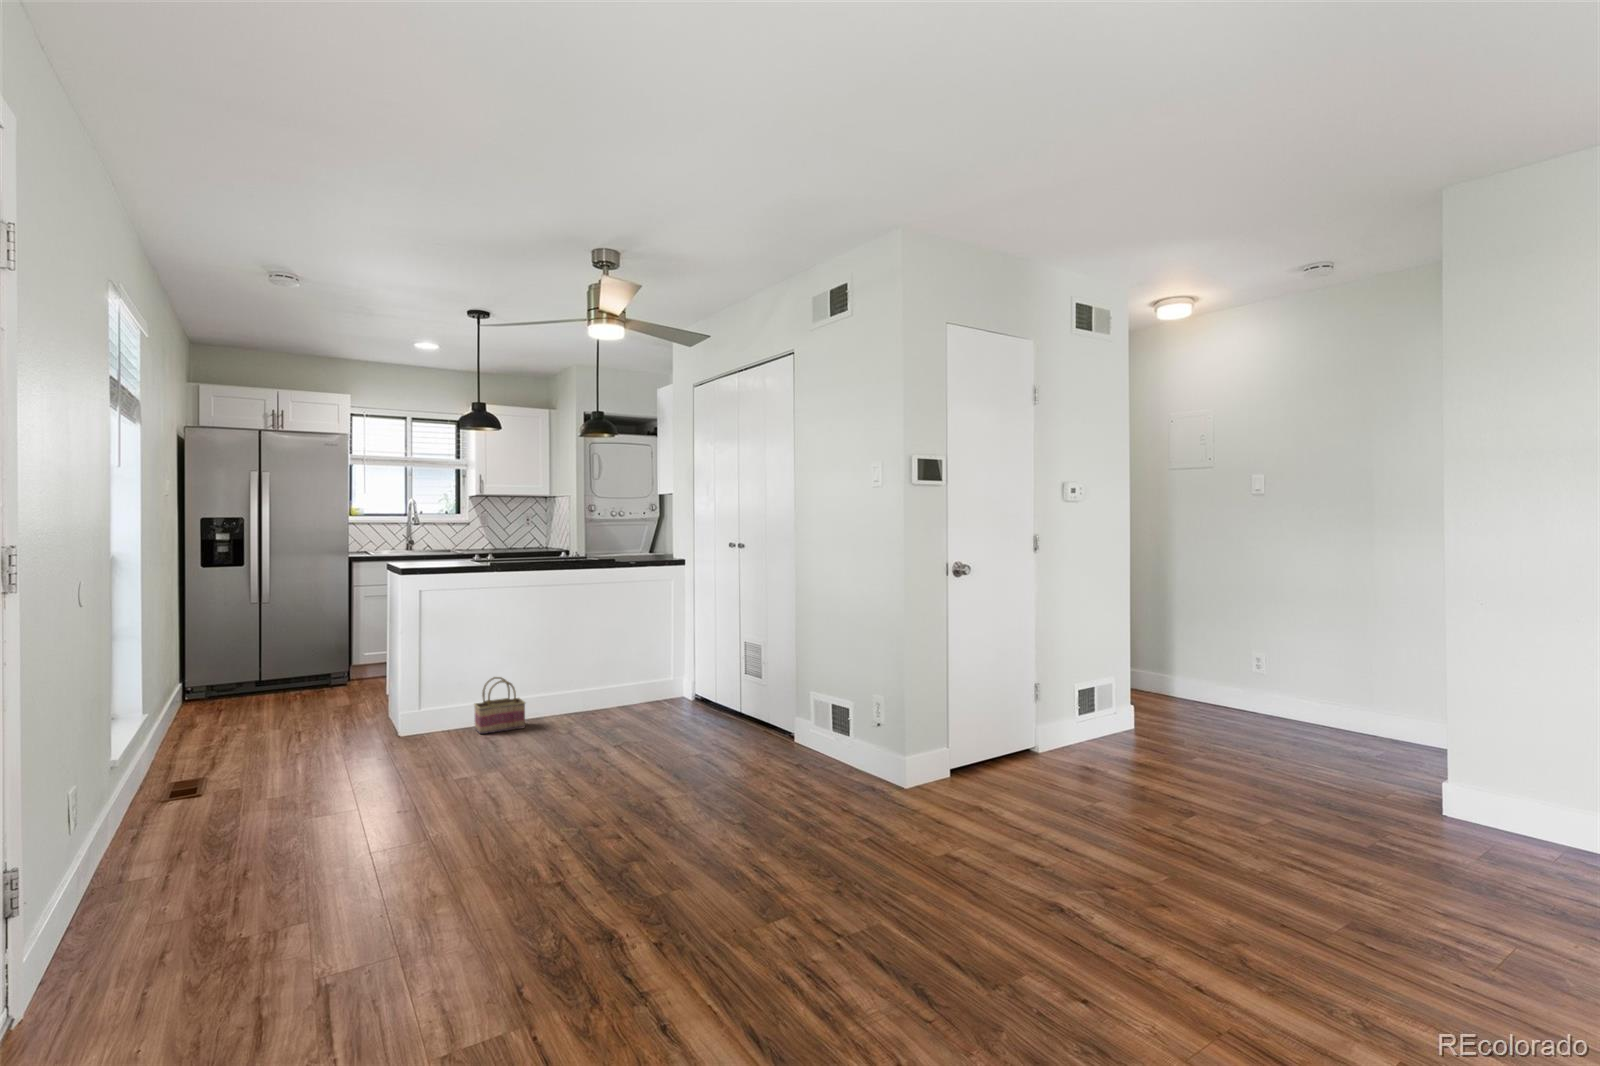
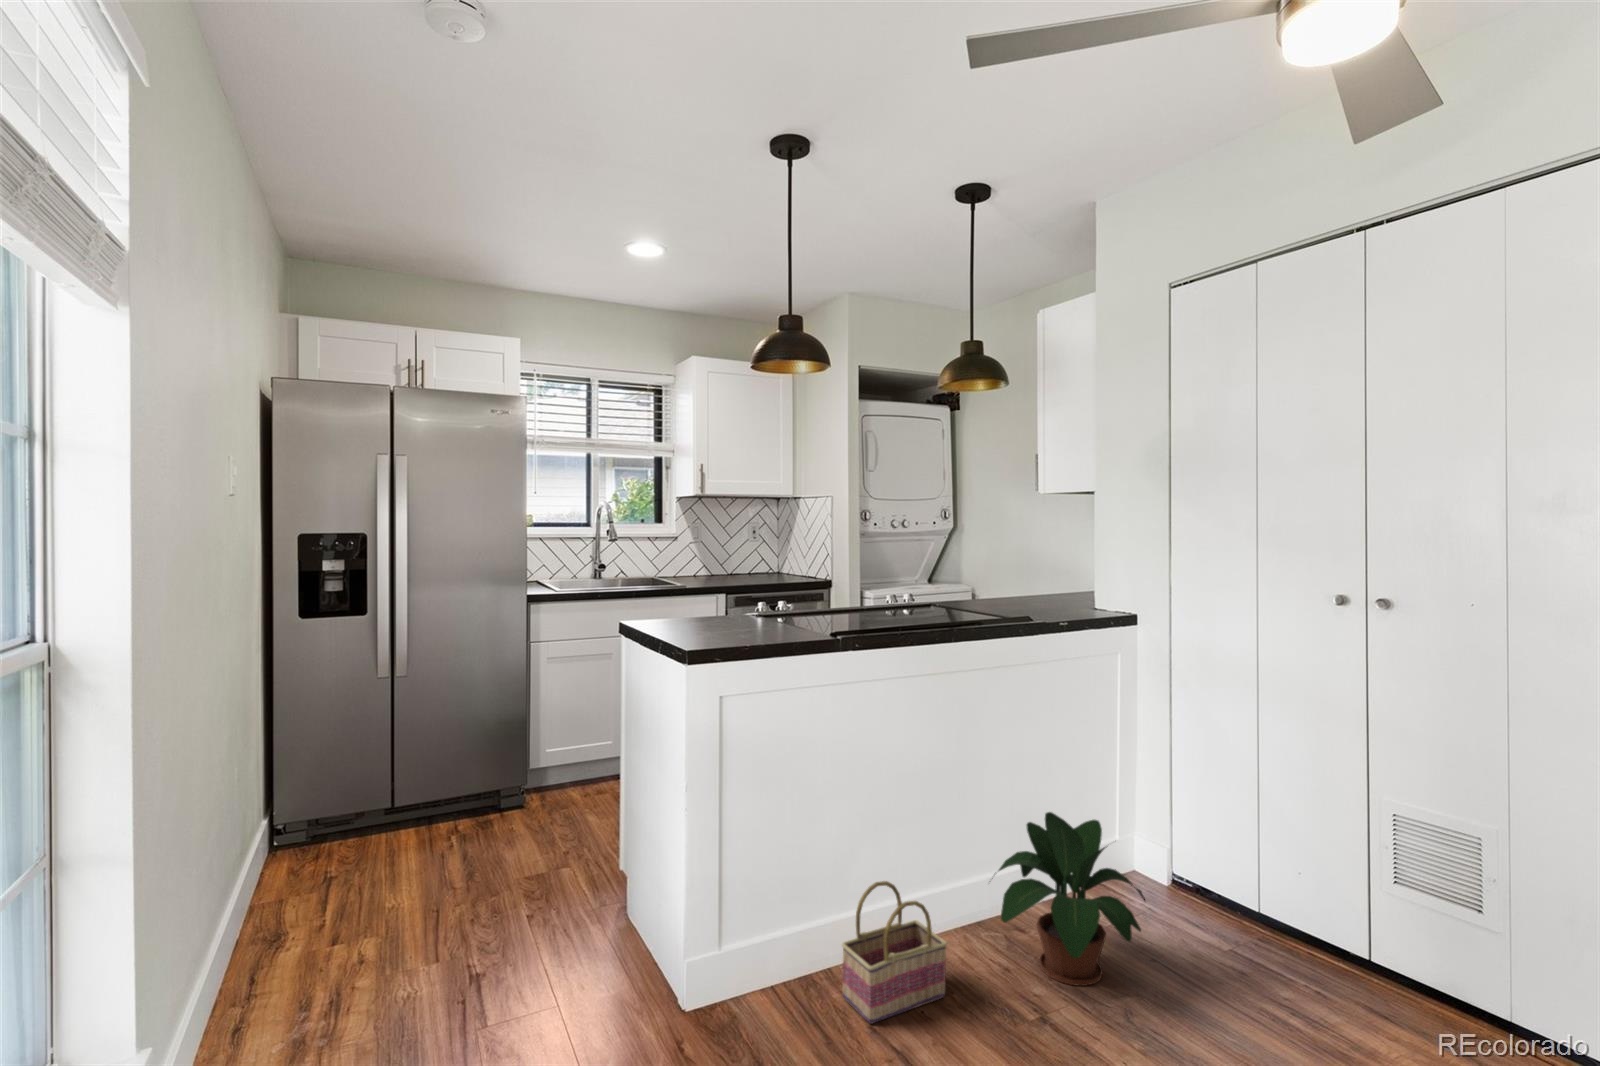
potted plant: none [557,642,638,724] -> present [999,812,1145,986]

